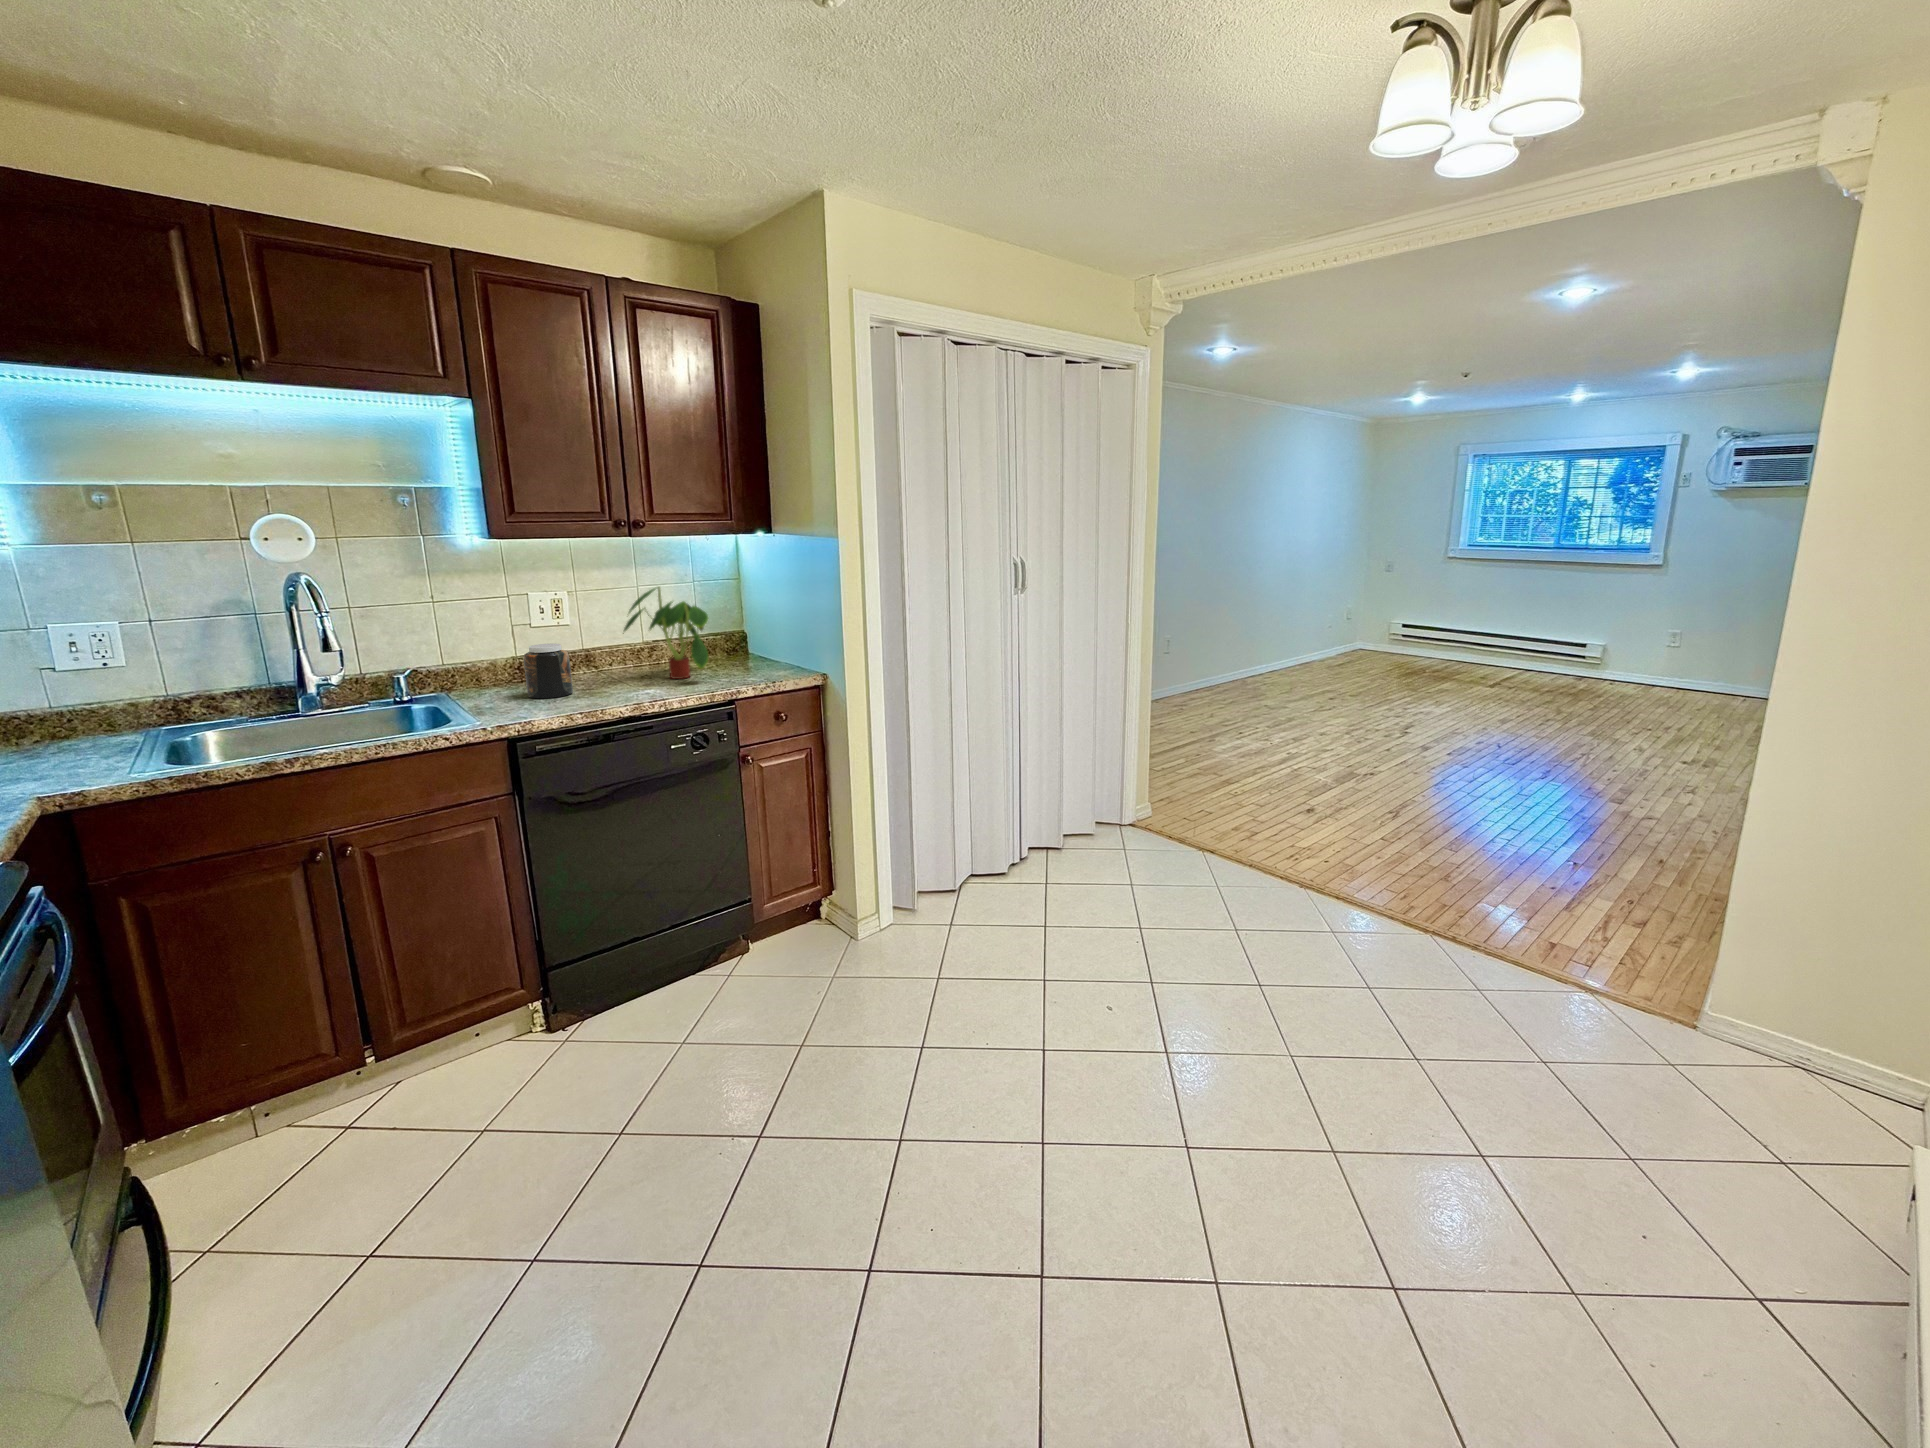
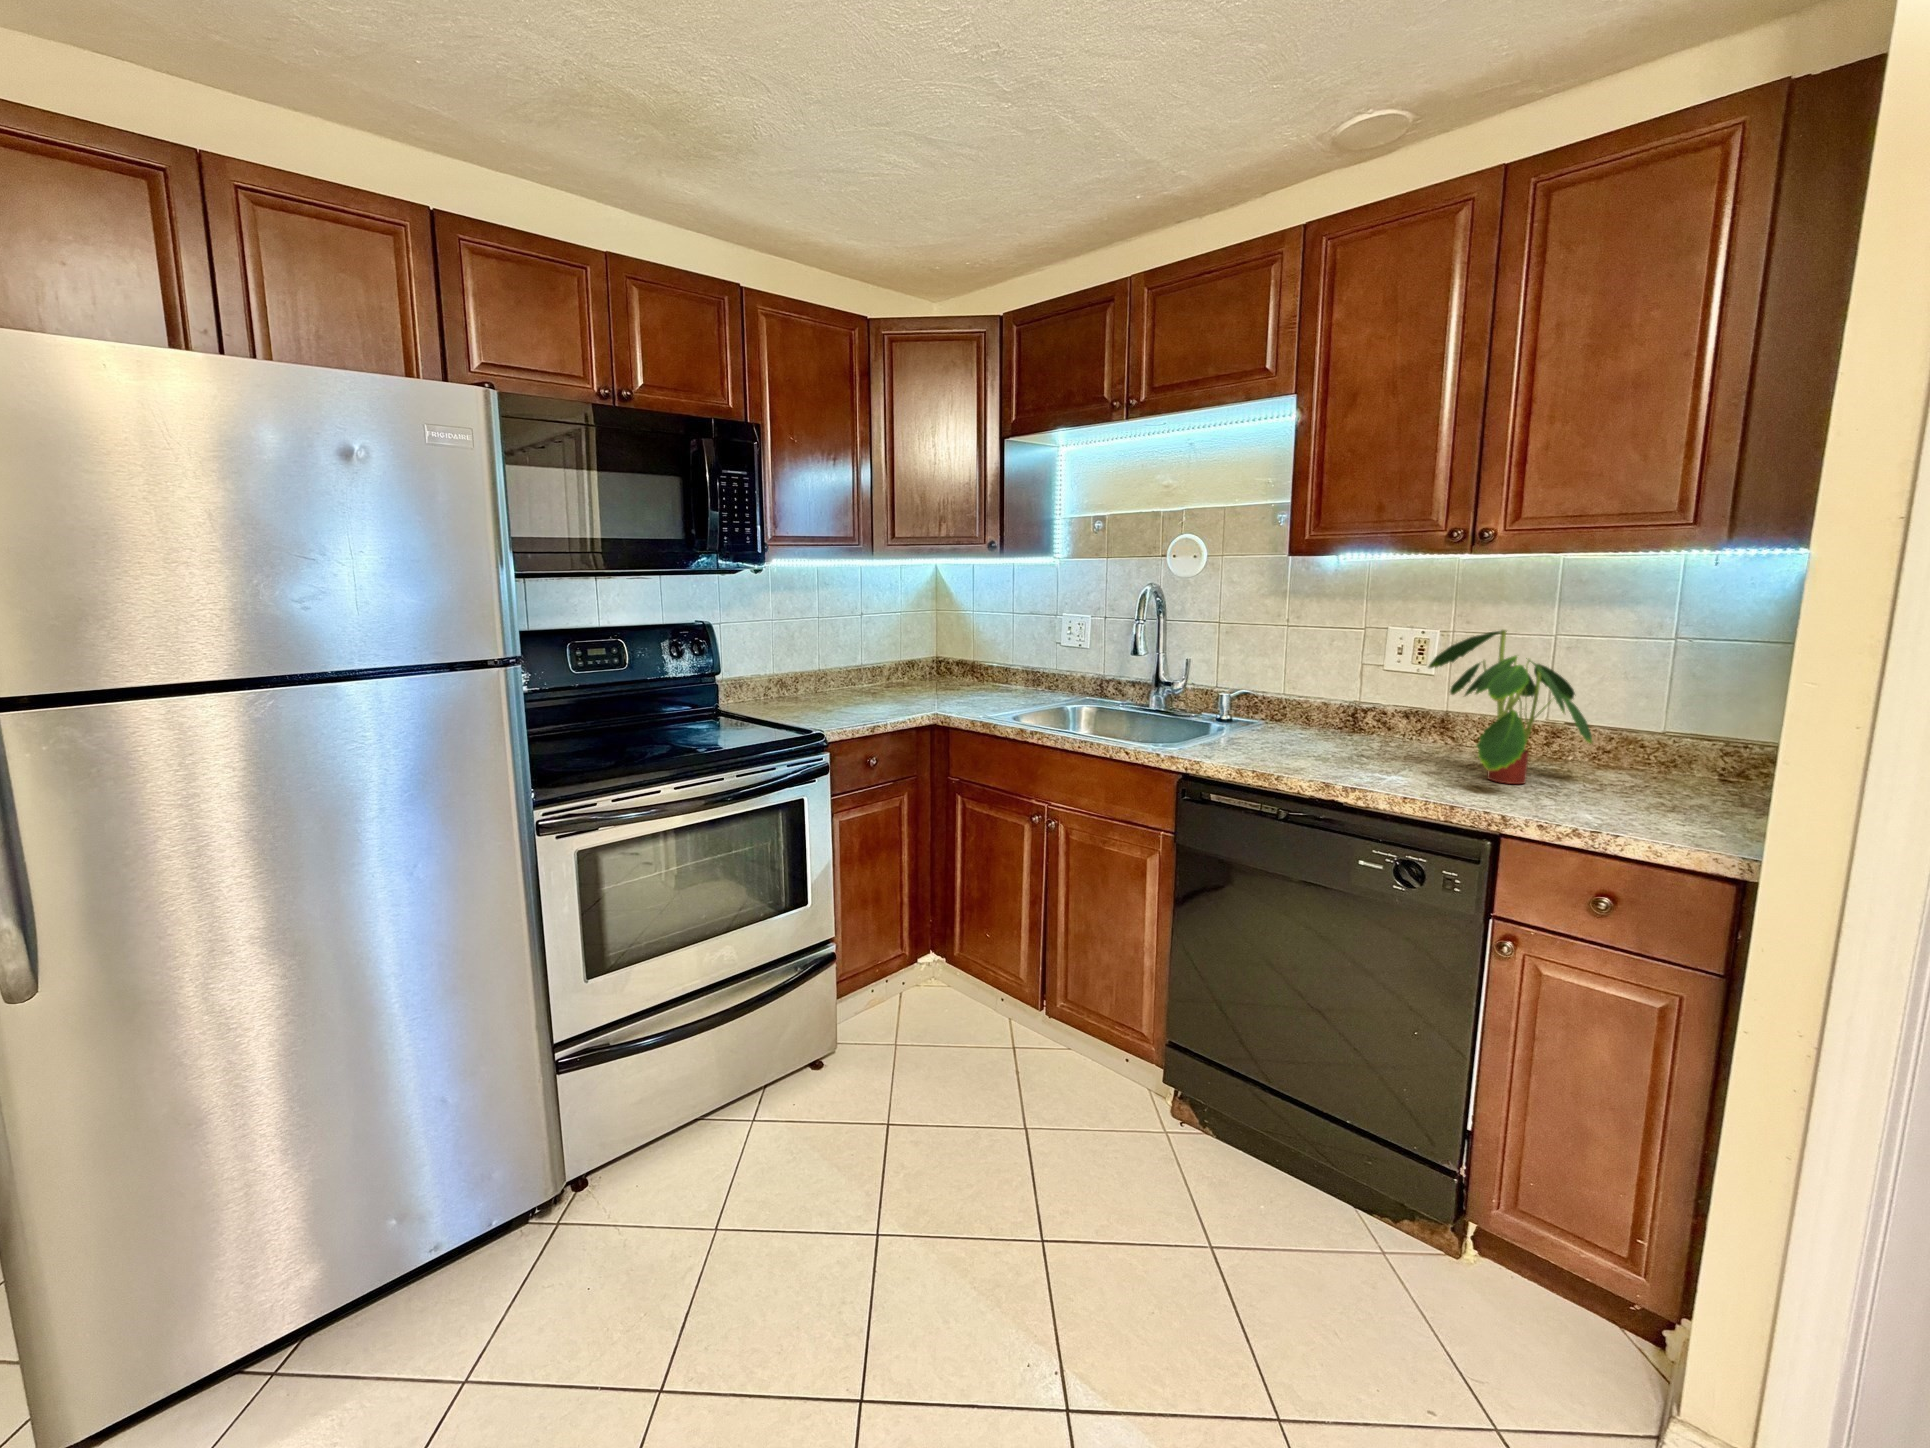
jar: present [524,644,573,698] -> none [1286,685,1343,754]

